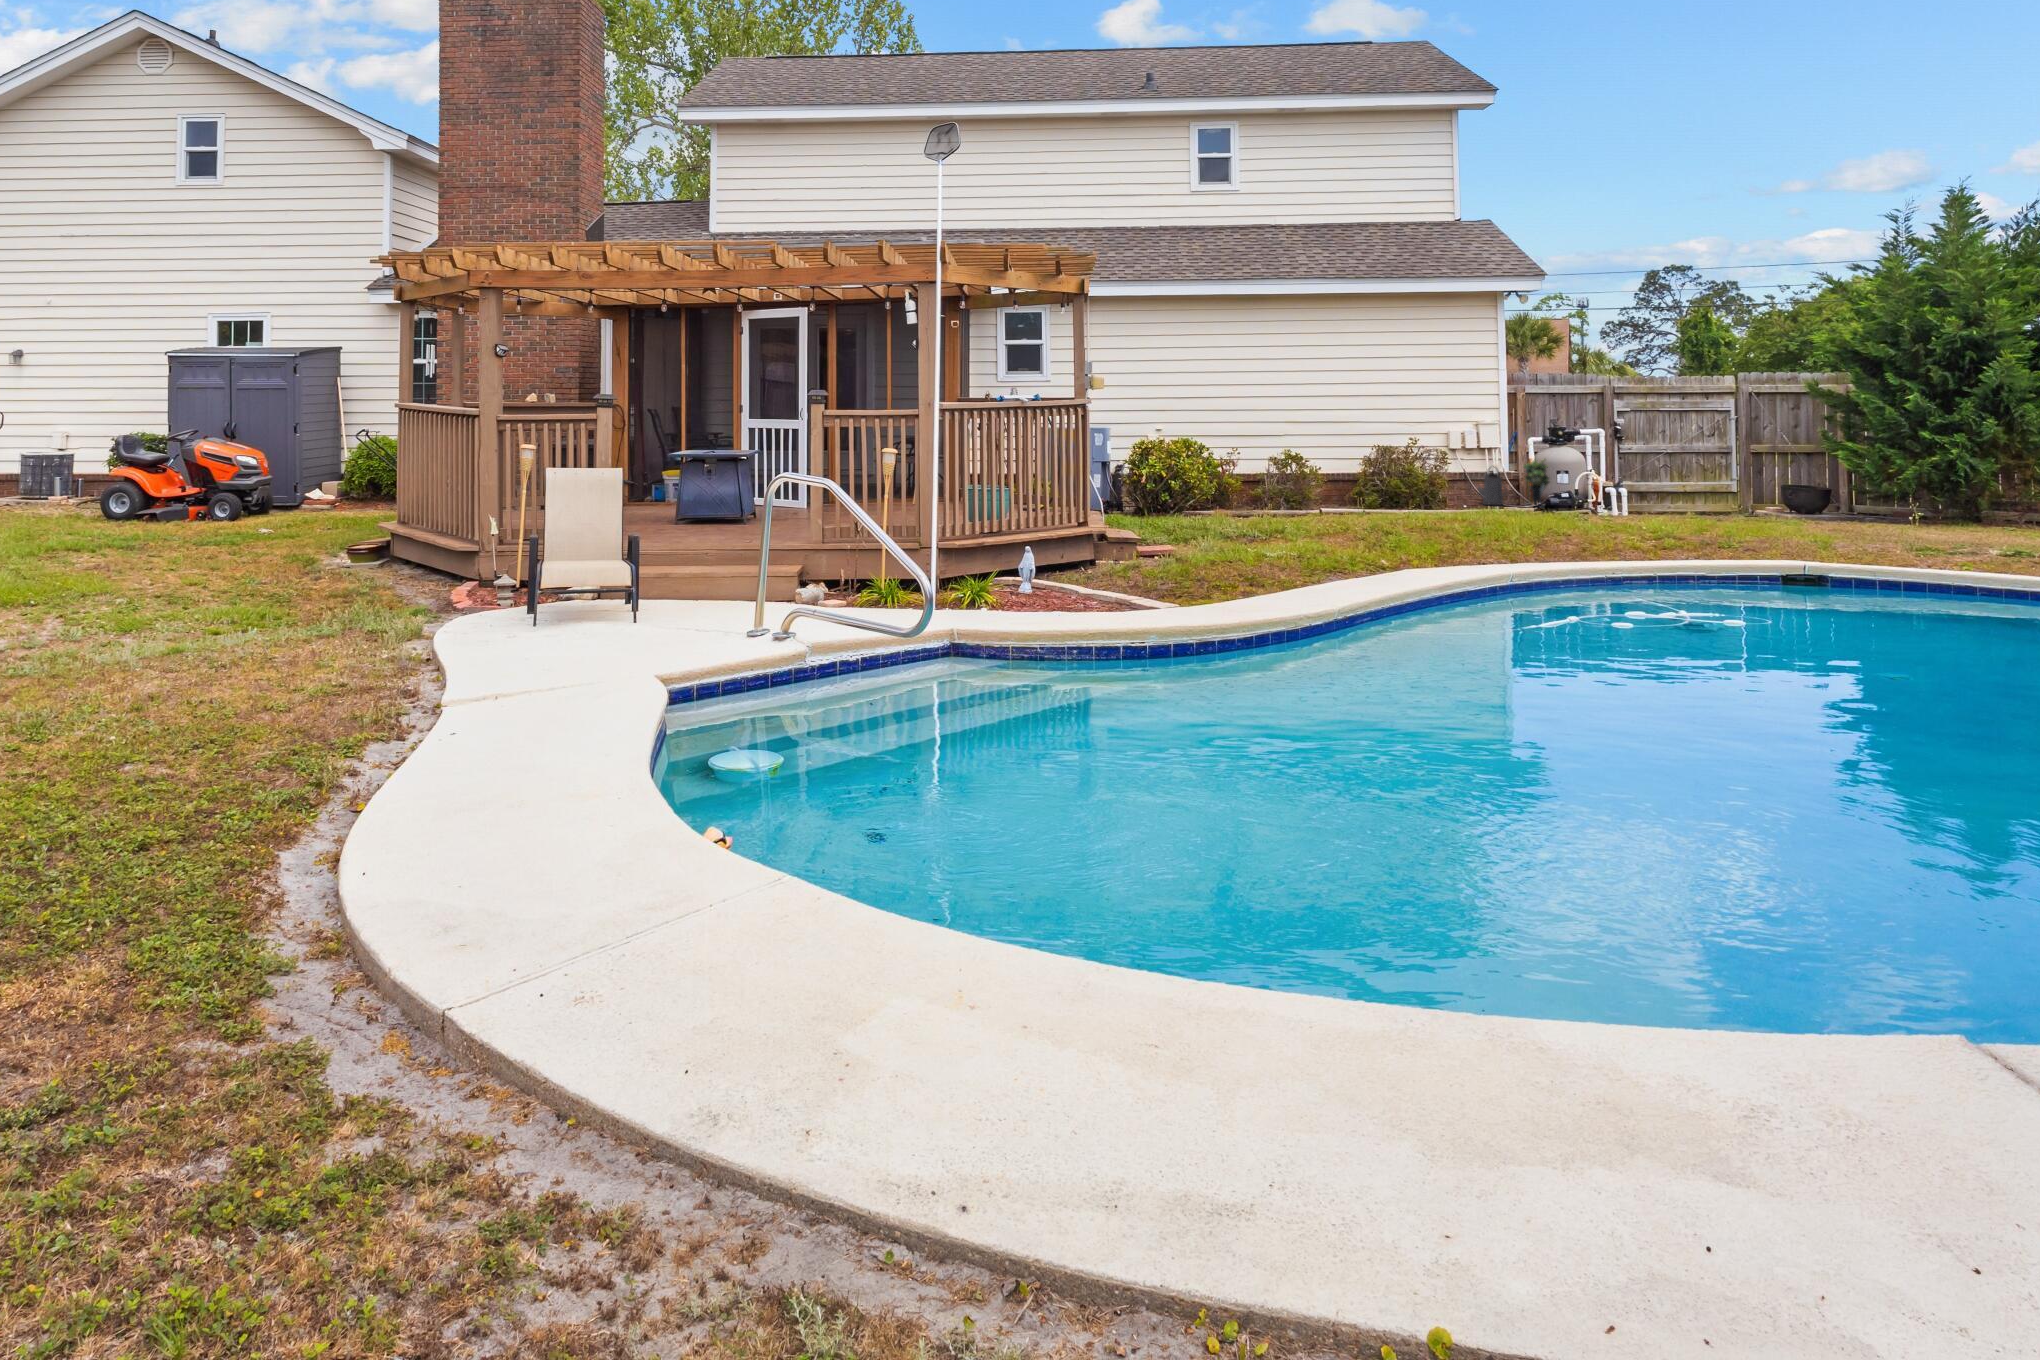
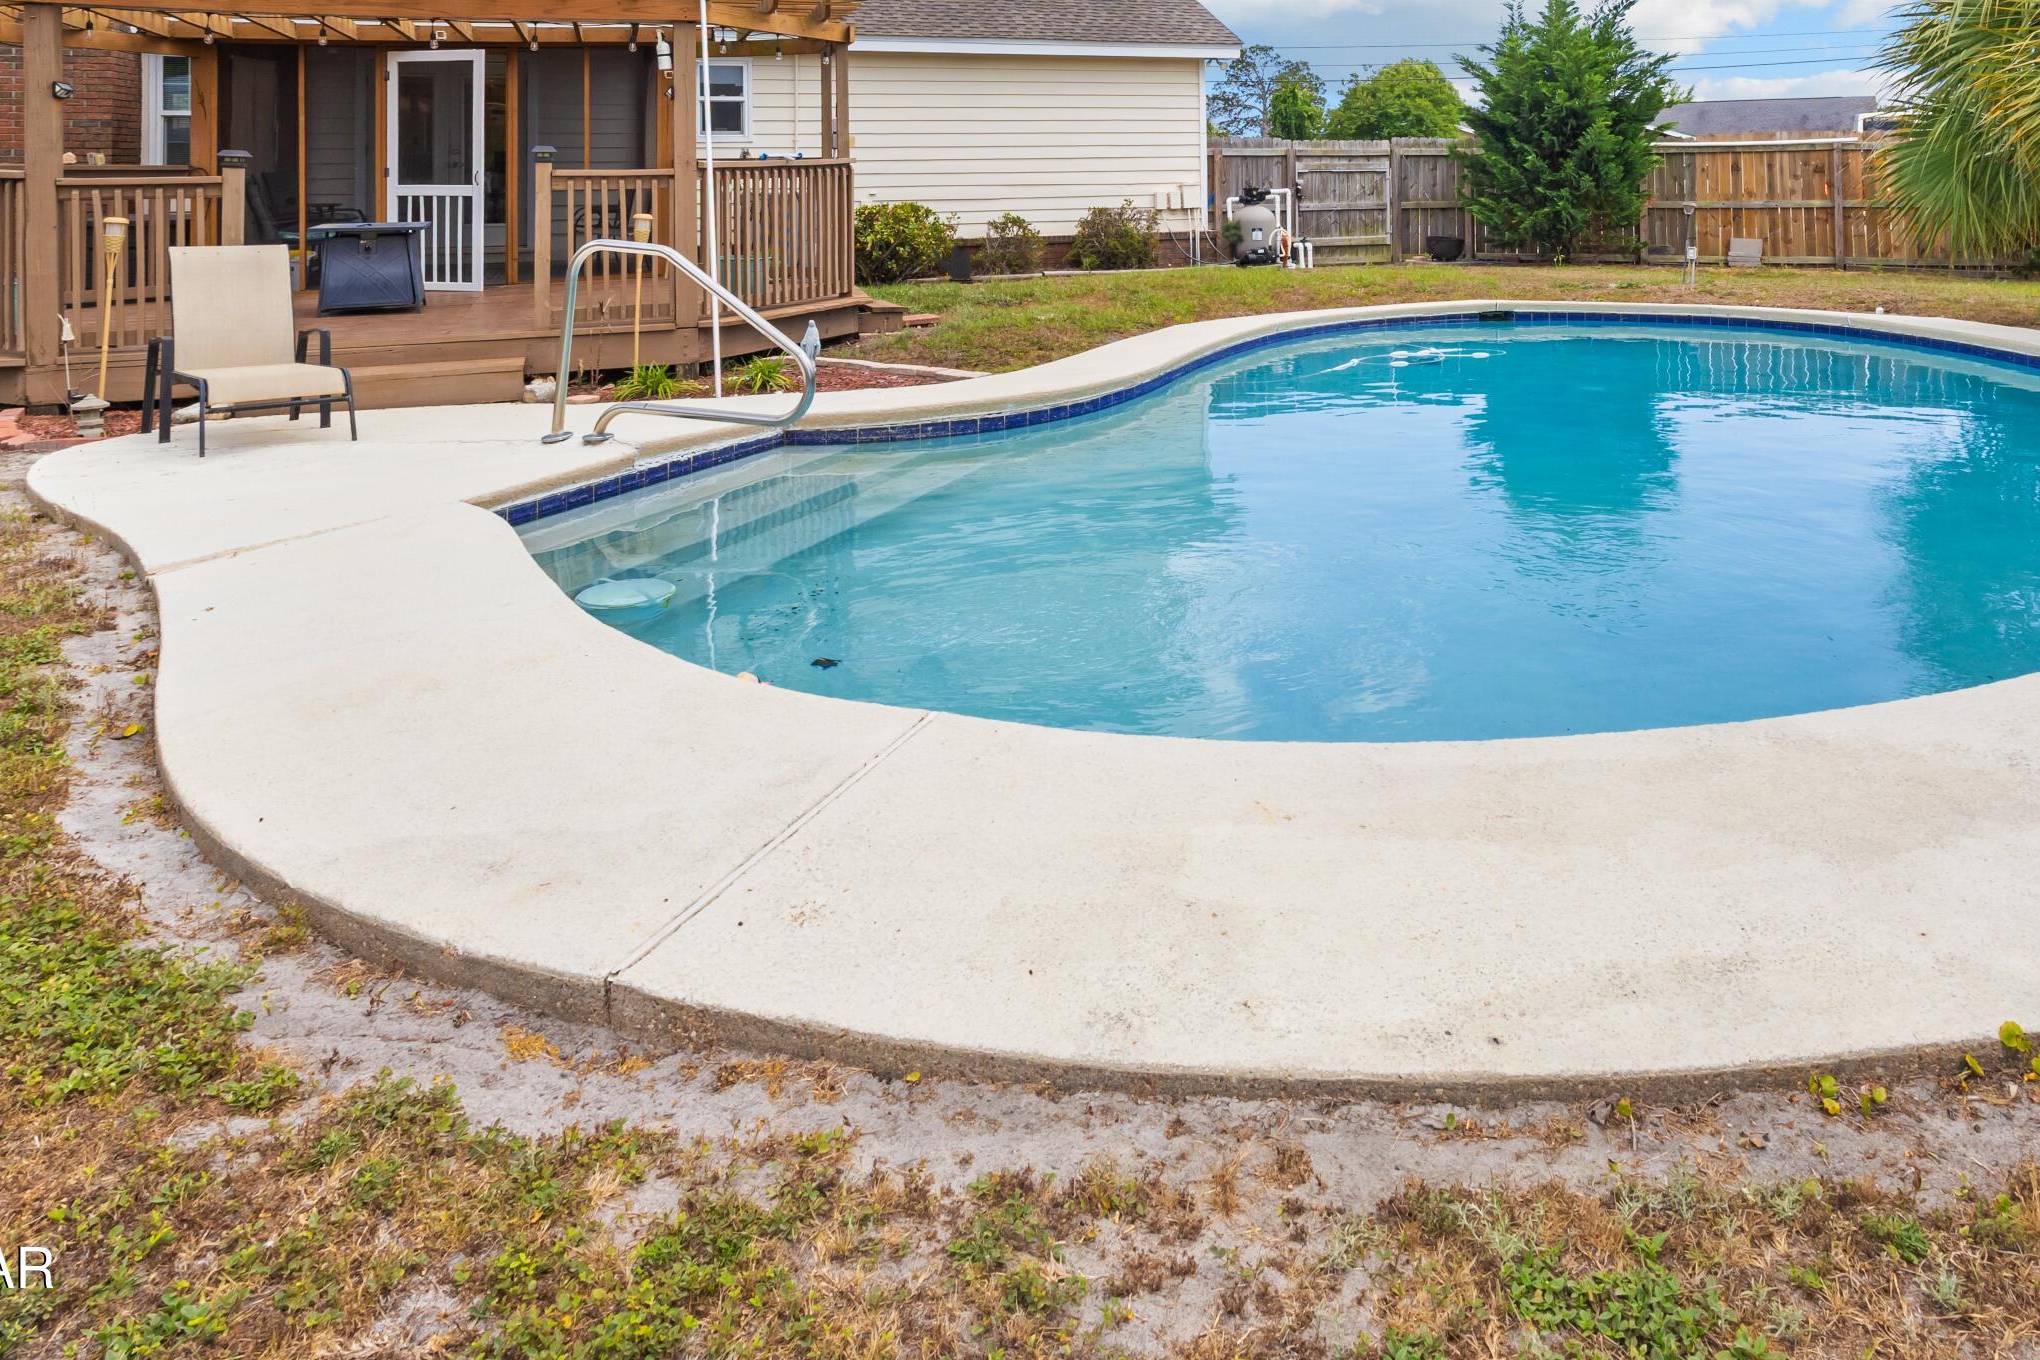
watering can: present [1478,466,1503,505] -> present [932,238,976,281]

